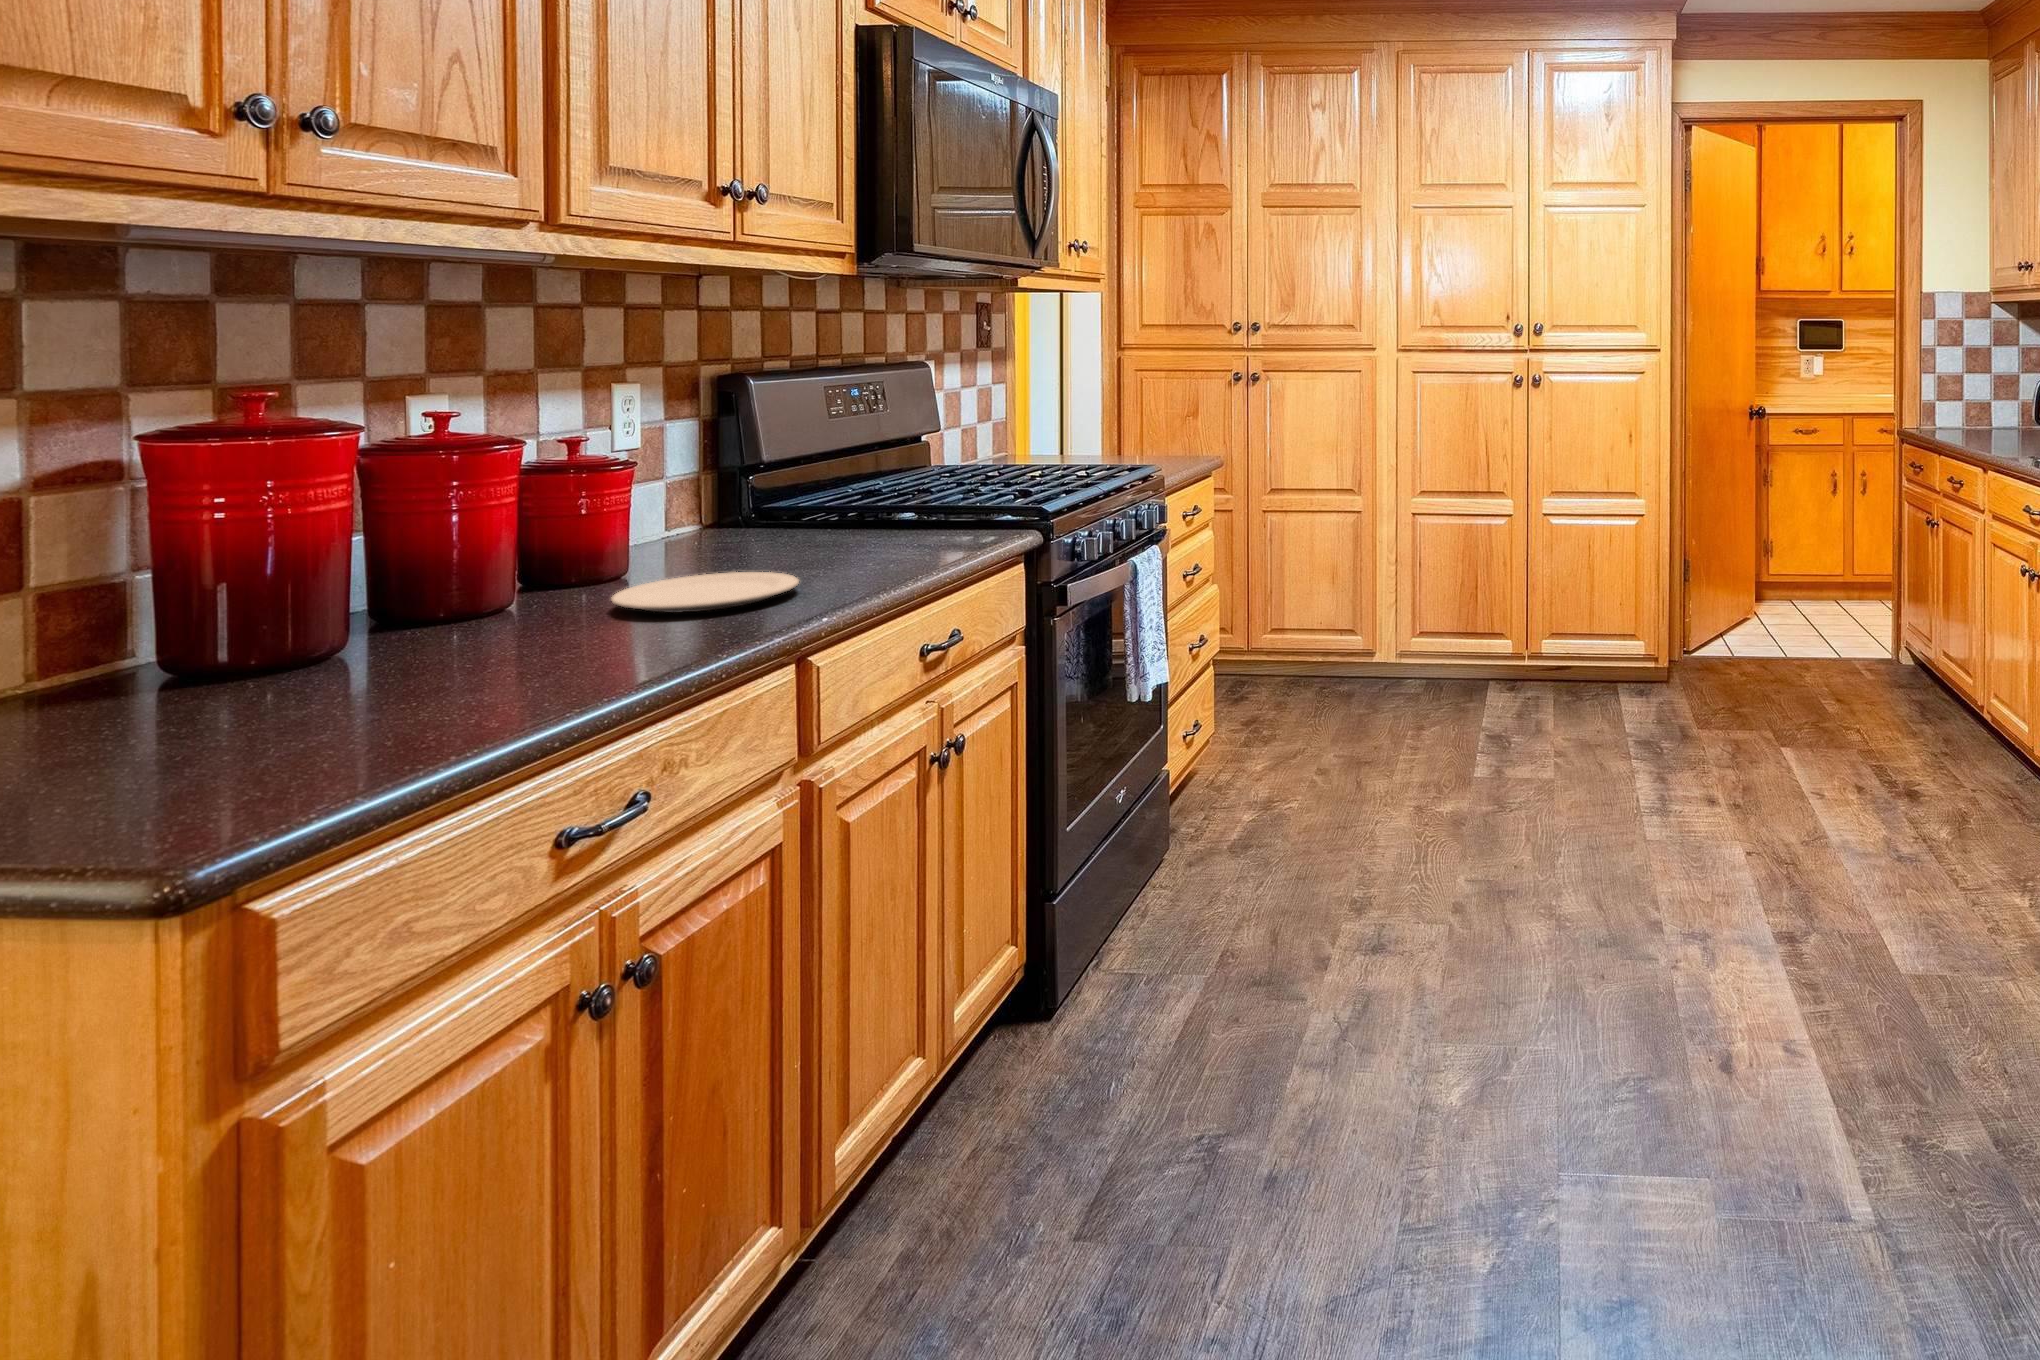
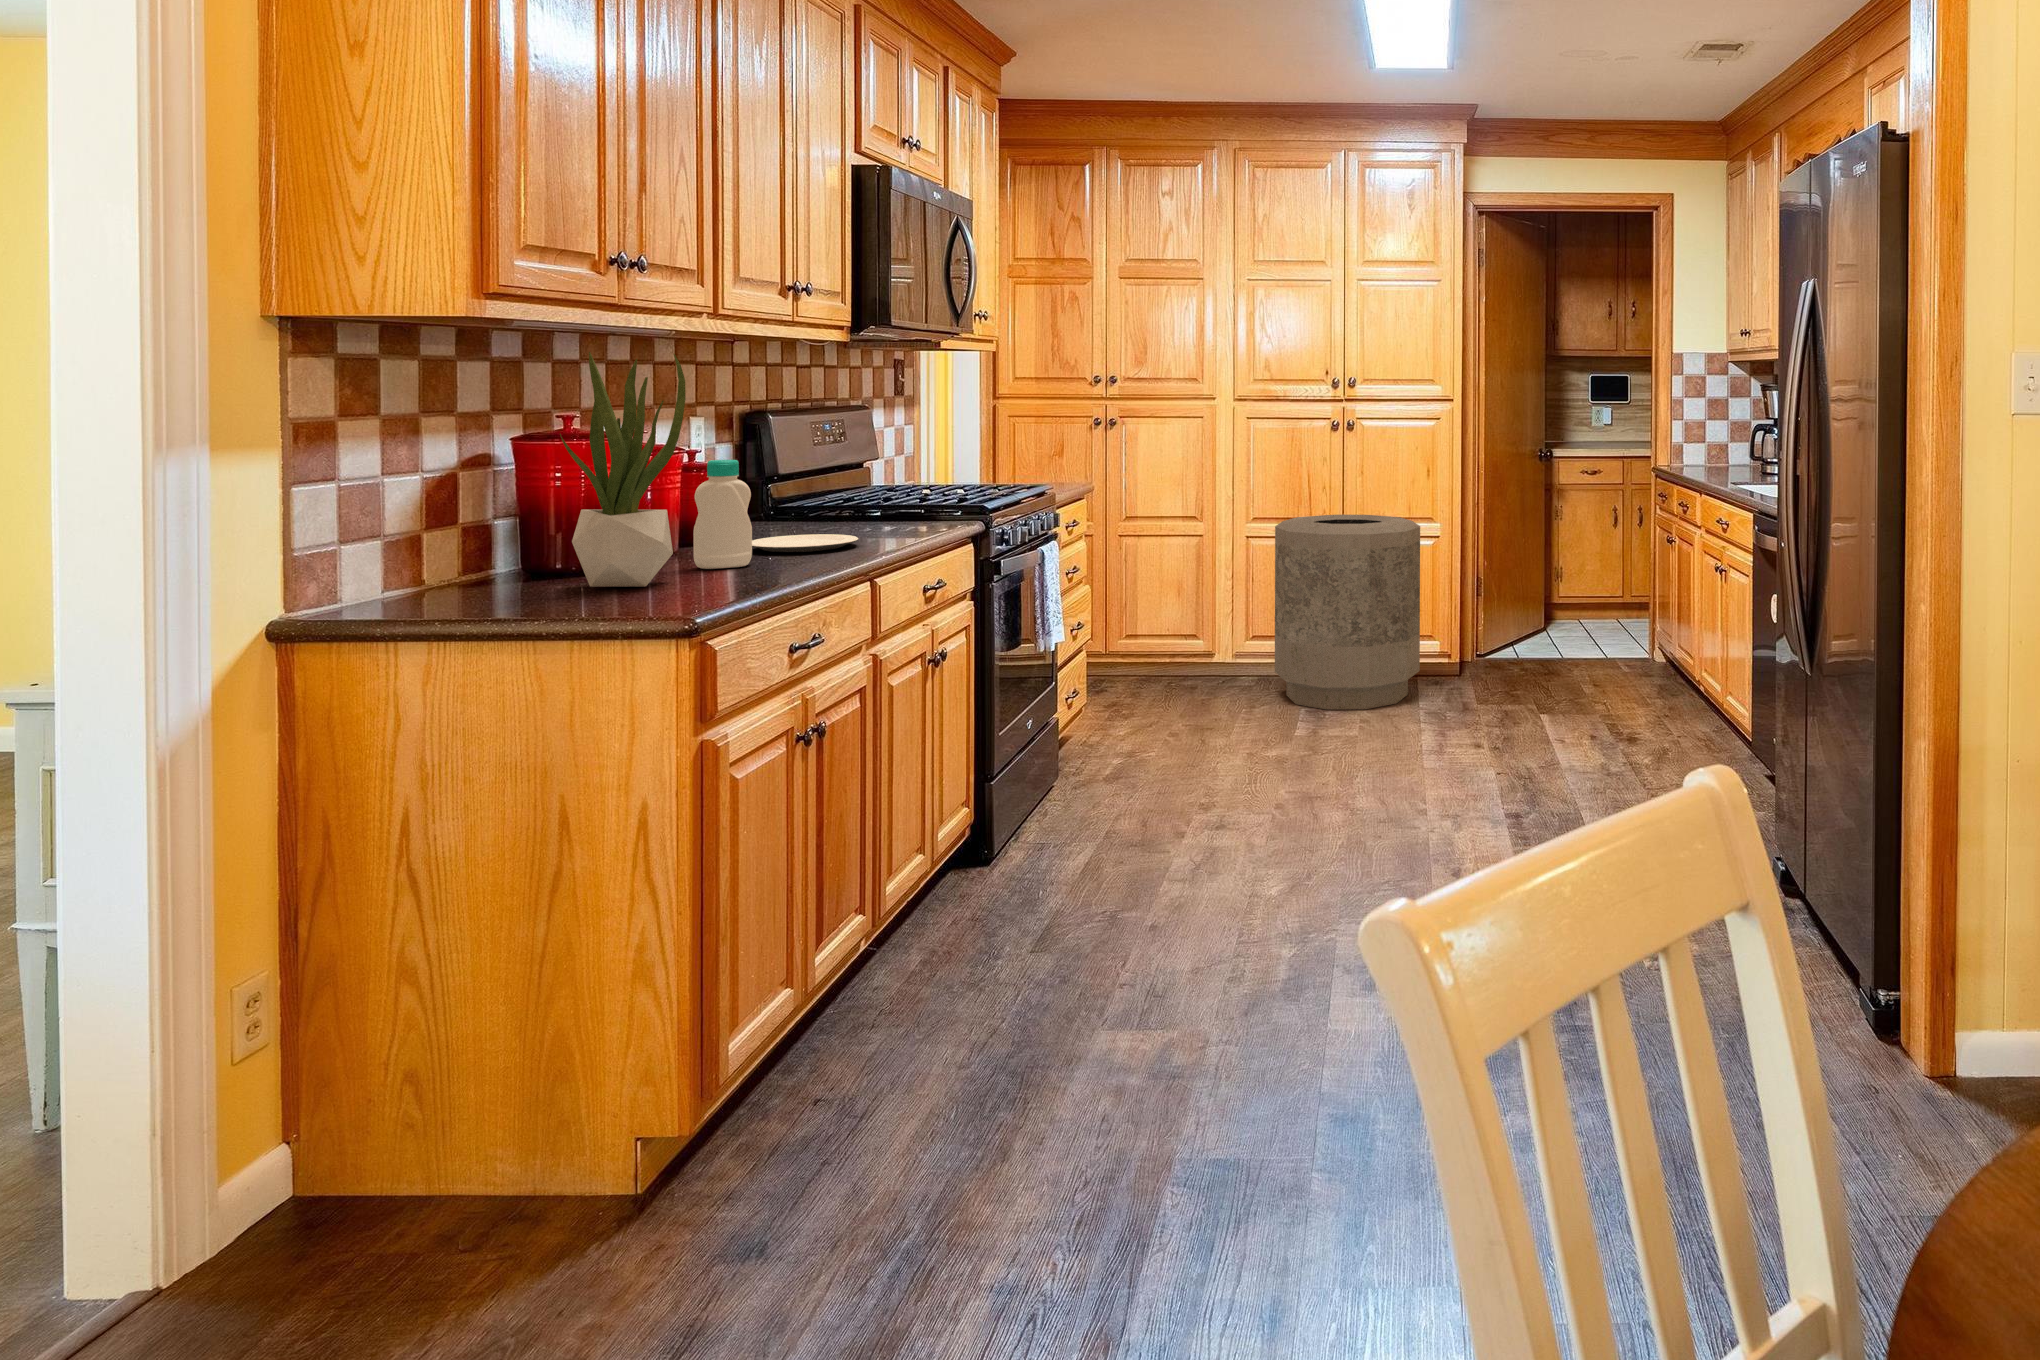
potted plant: none [98,281,385,724] -> present [560,352,686,587]
bottle: none [463,469,573,662] -> present [694,460,752,569]
trash can: none [1445,489,1623,738] -> present [1275,515,1420,710]

